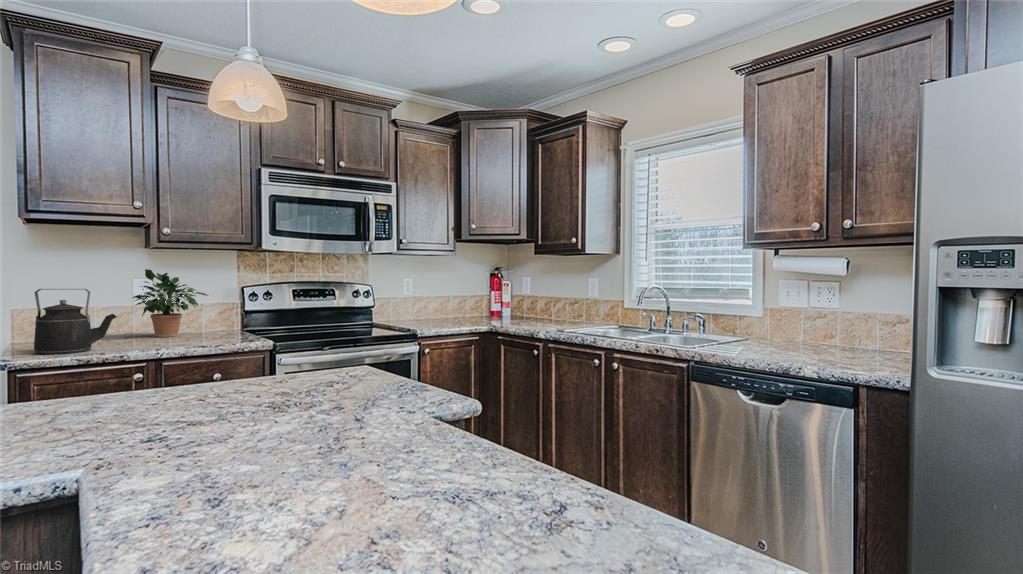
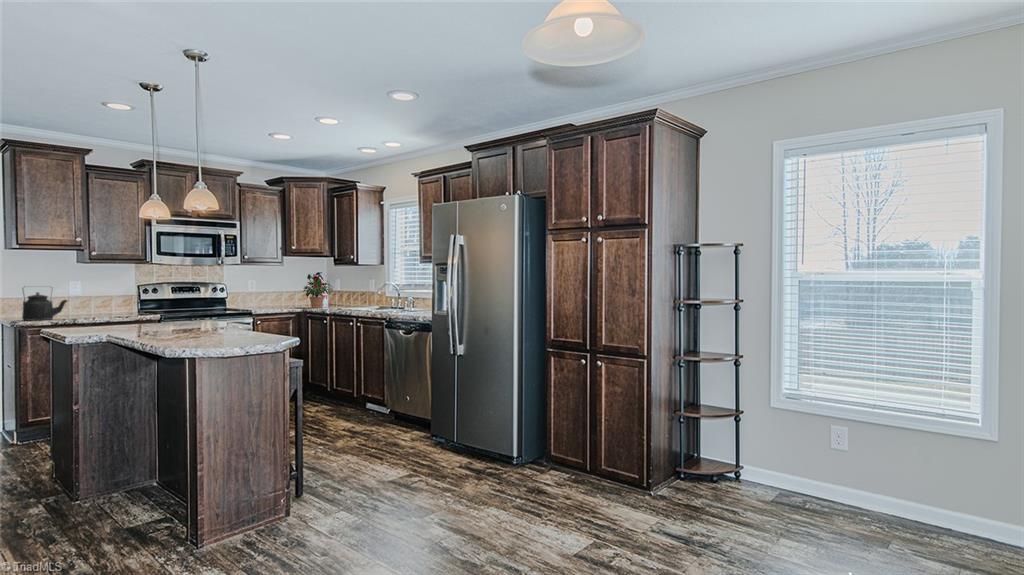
potted plant: present [132,269,208,337] -> present [303,274,333,308]

